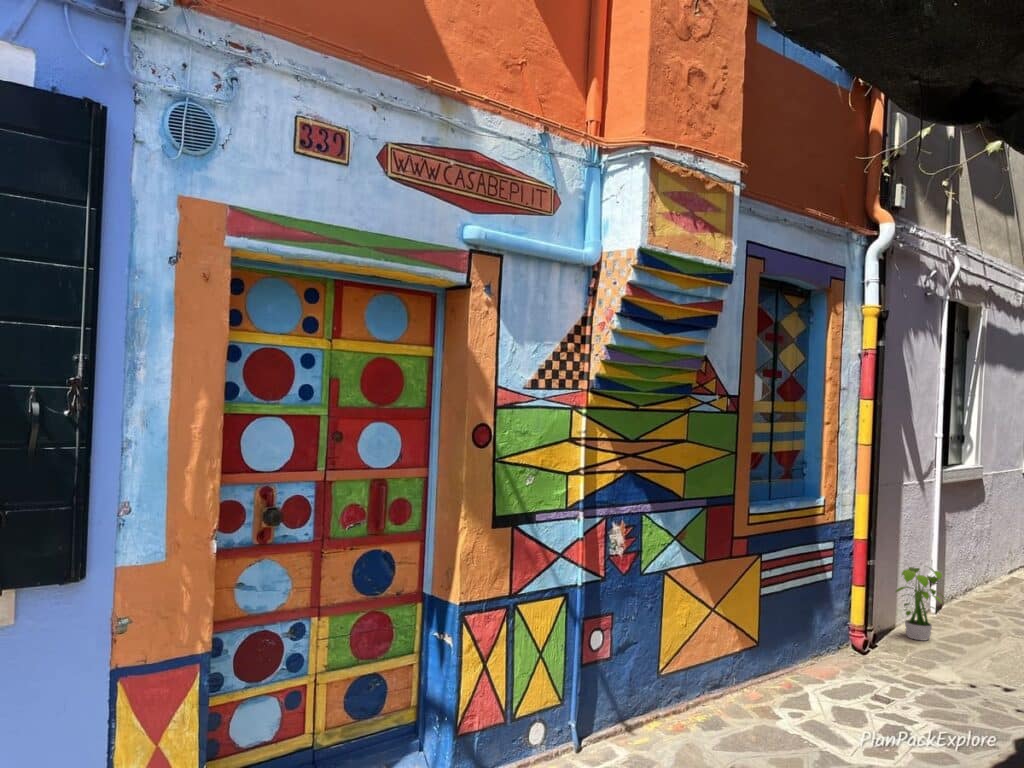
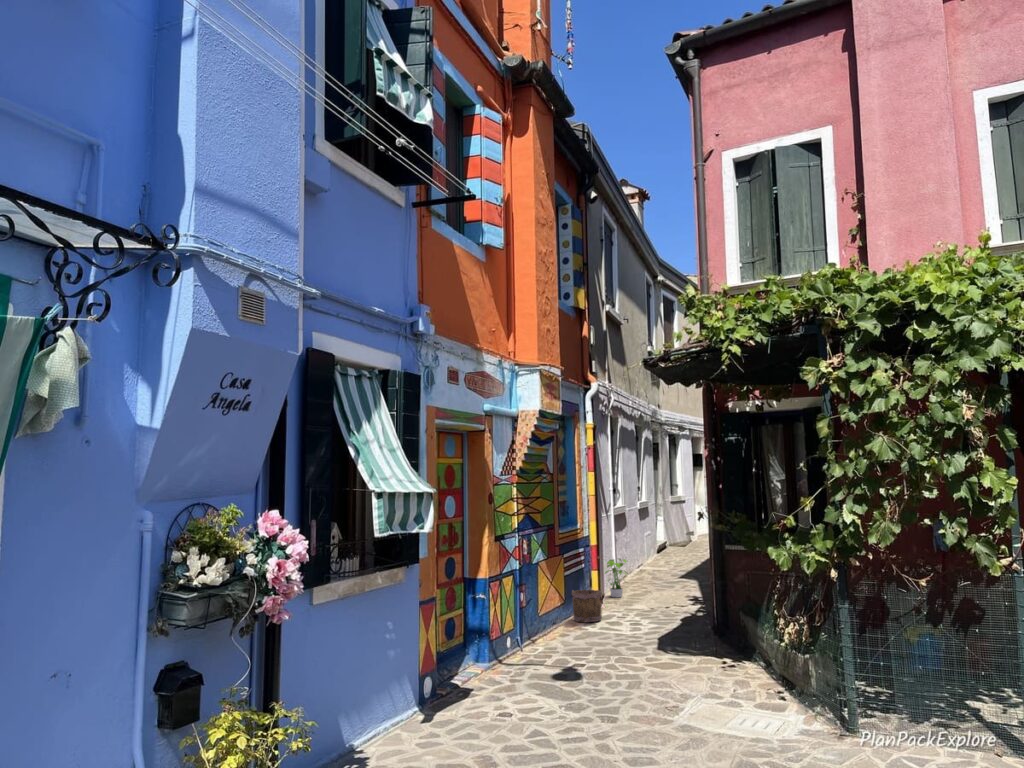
bucket: none [776,623,840,698] -> present [571,590,602,623]

